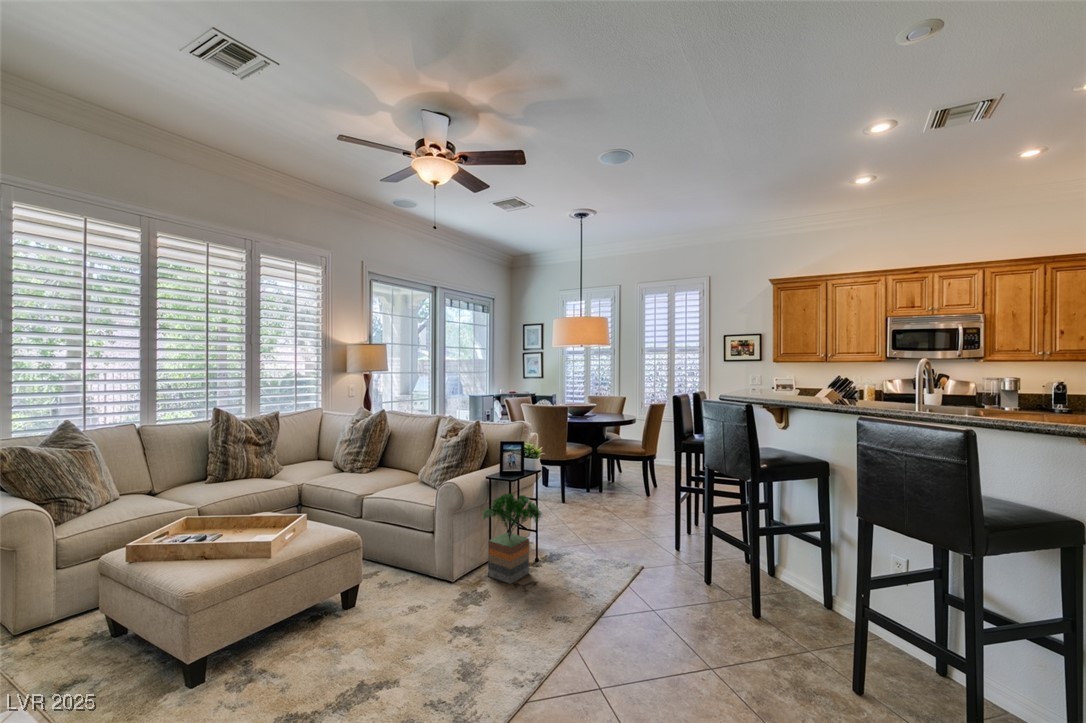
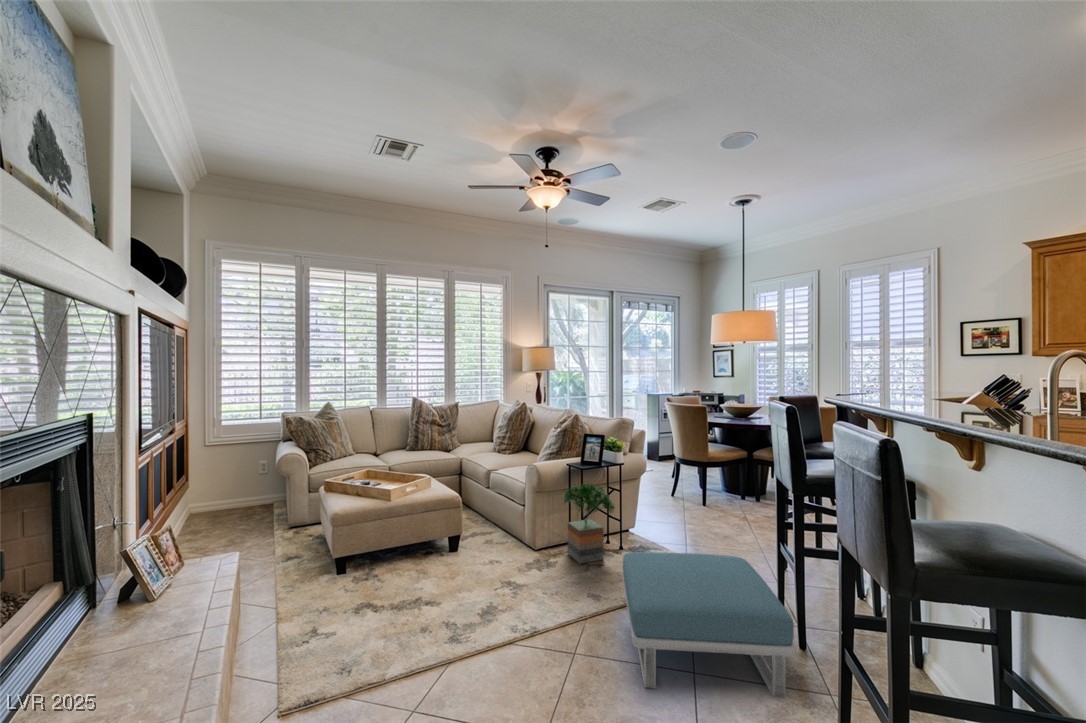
footstool: none [598,542,793,698] -> present [623,552,796,697]

